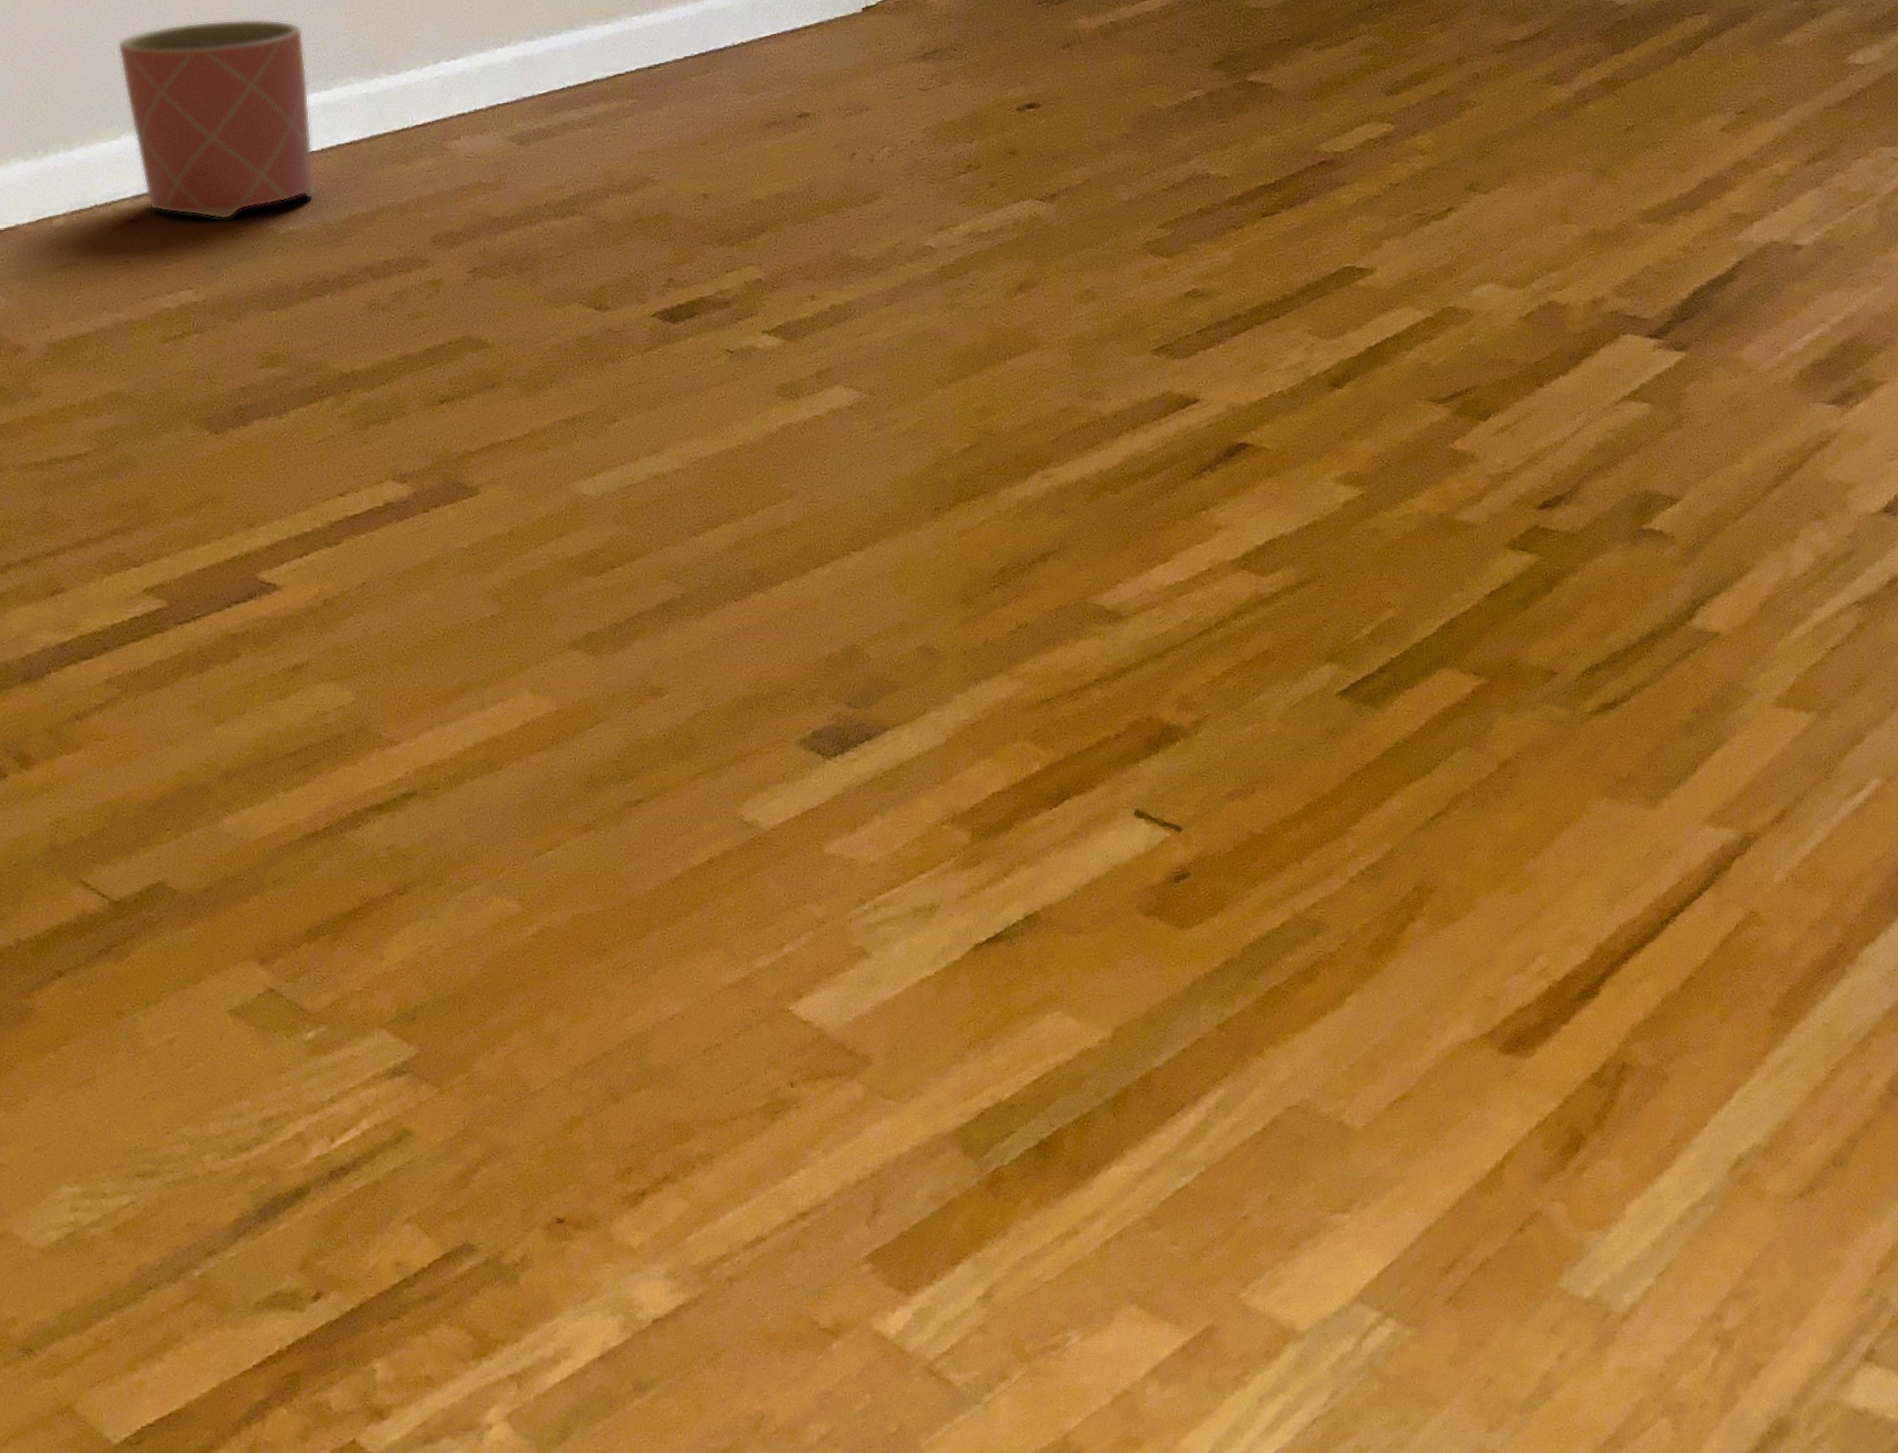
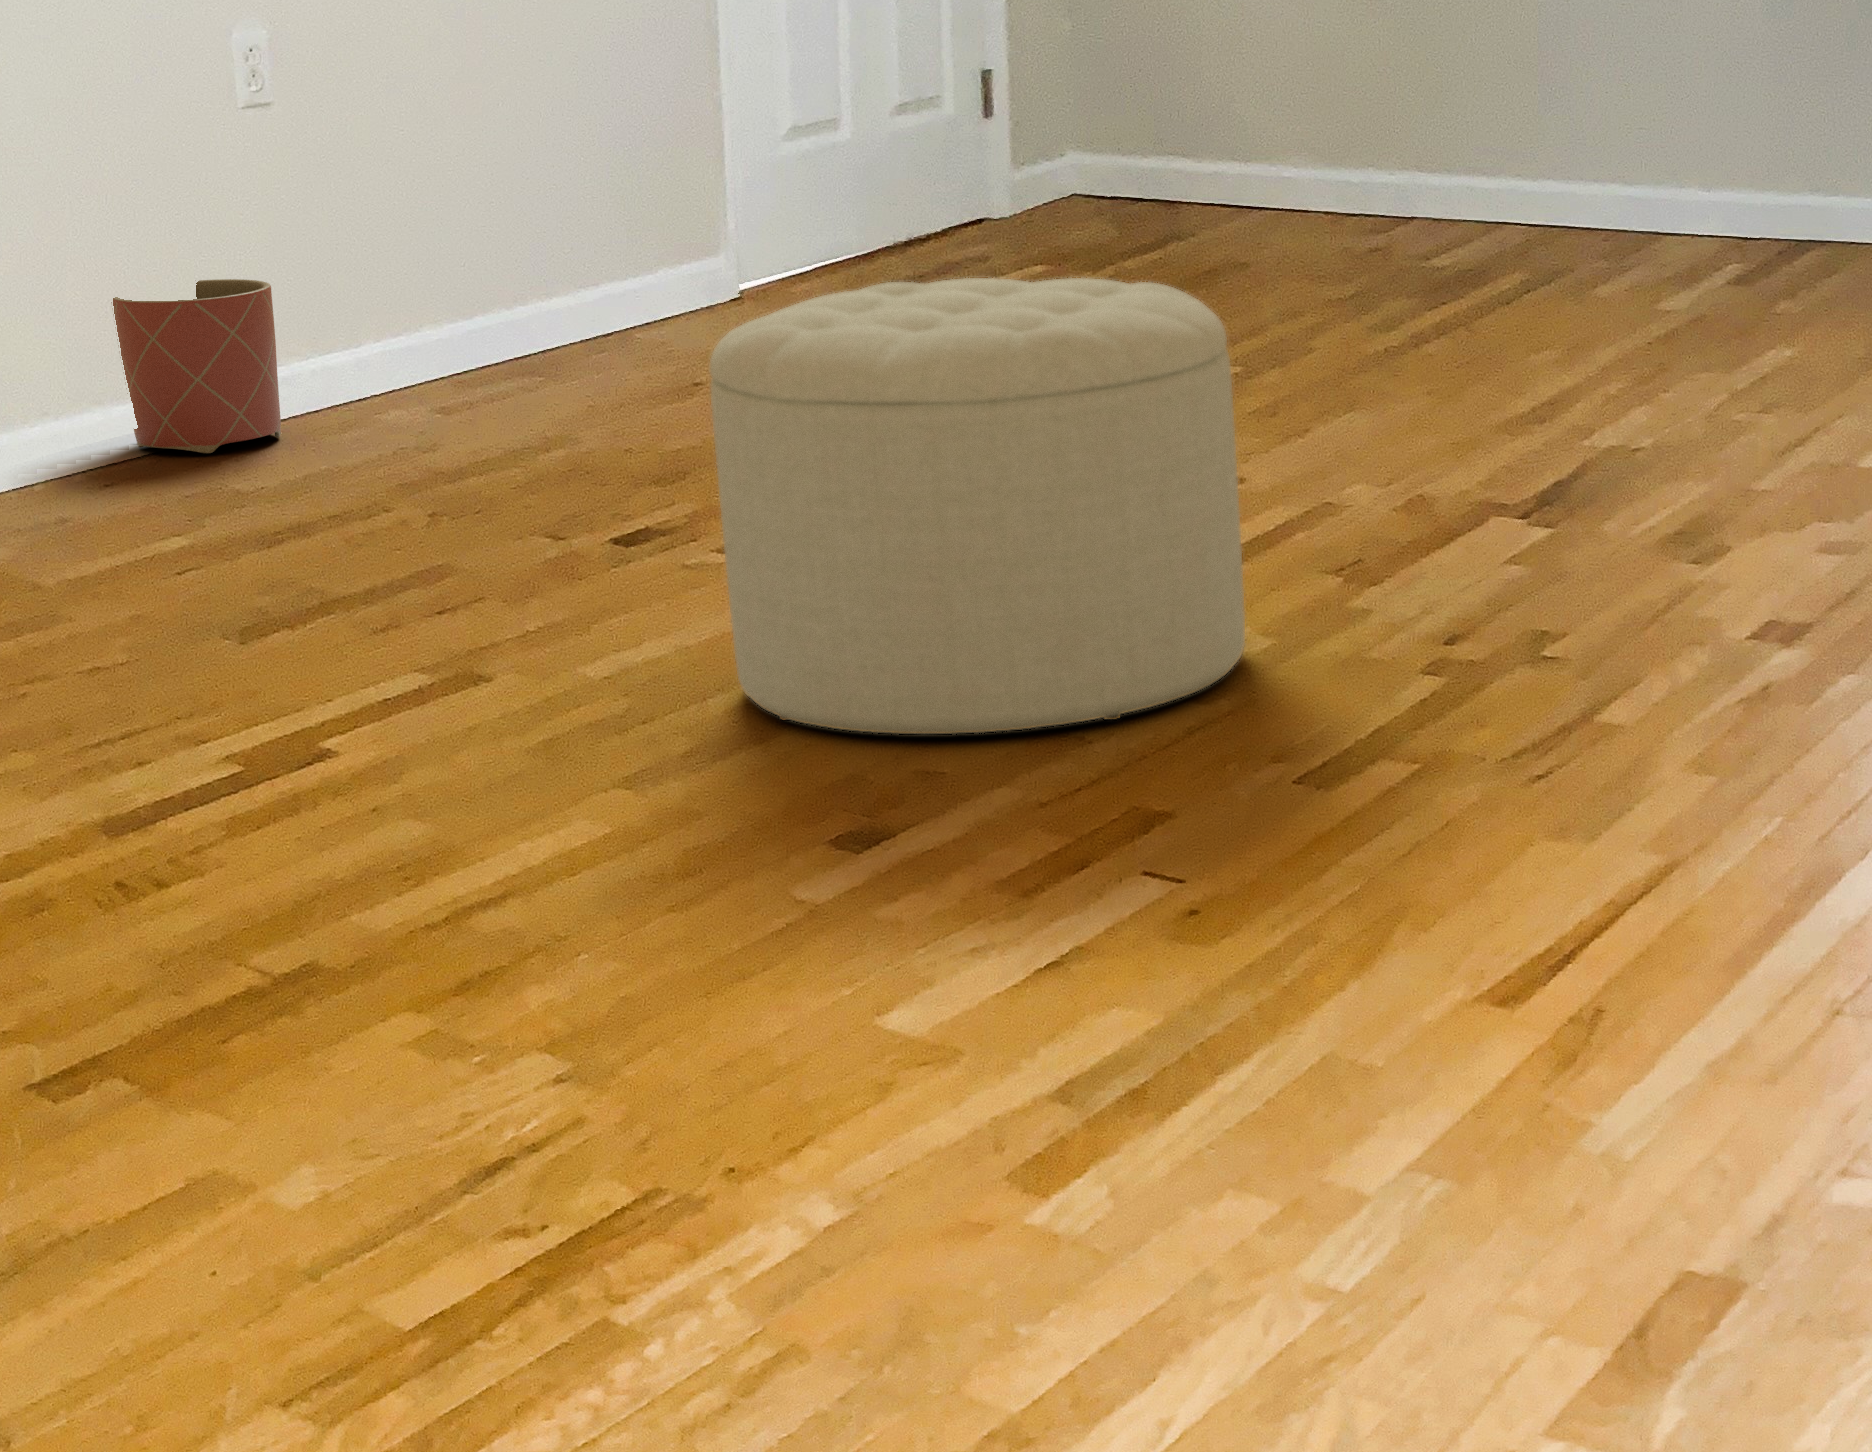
ottoman: none [668,78,1299,626] -> present [710,278,1245,734]

